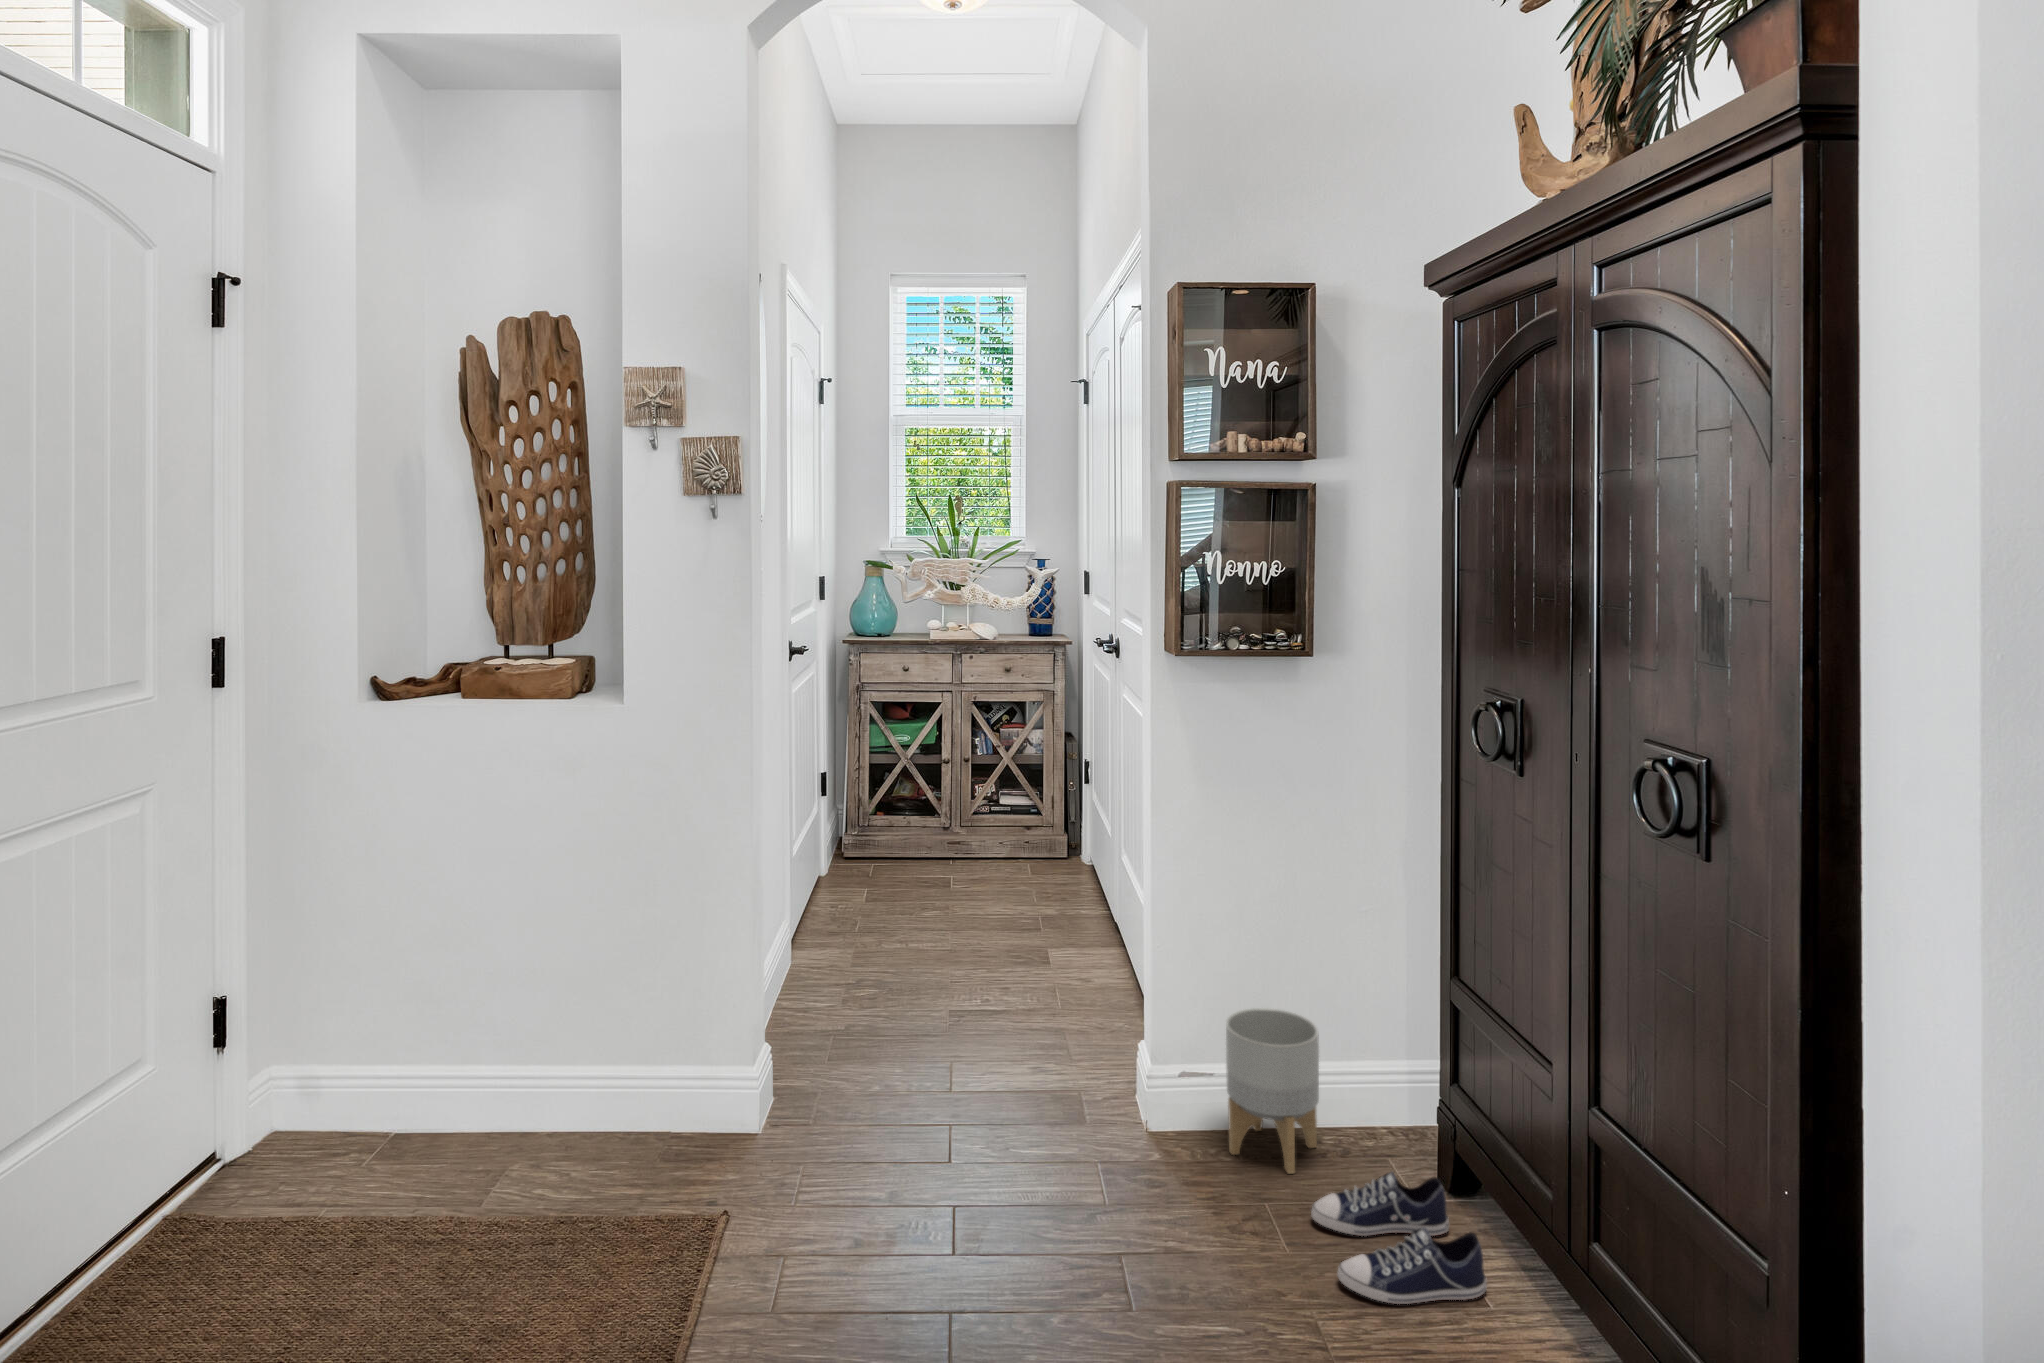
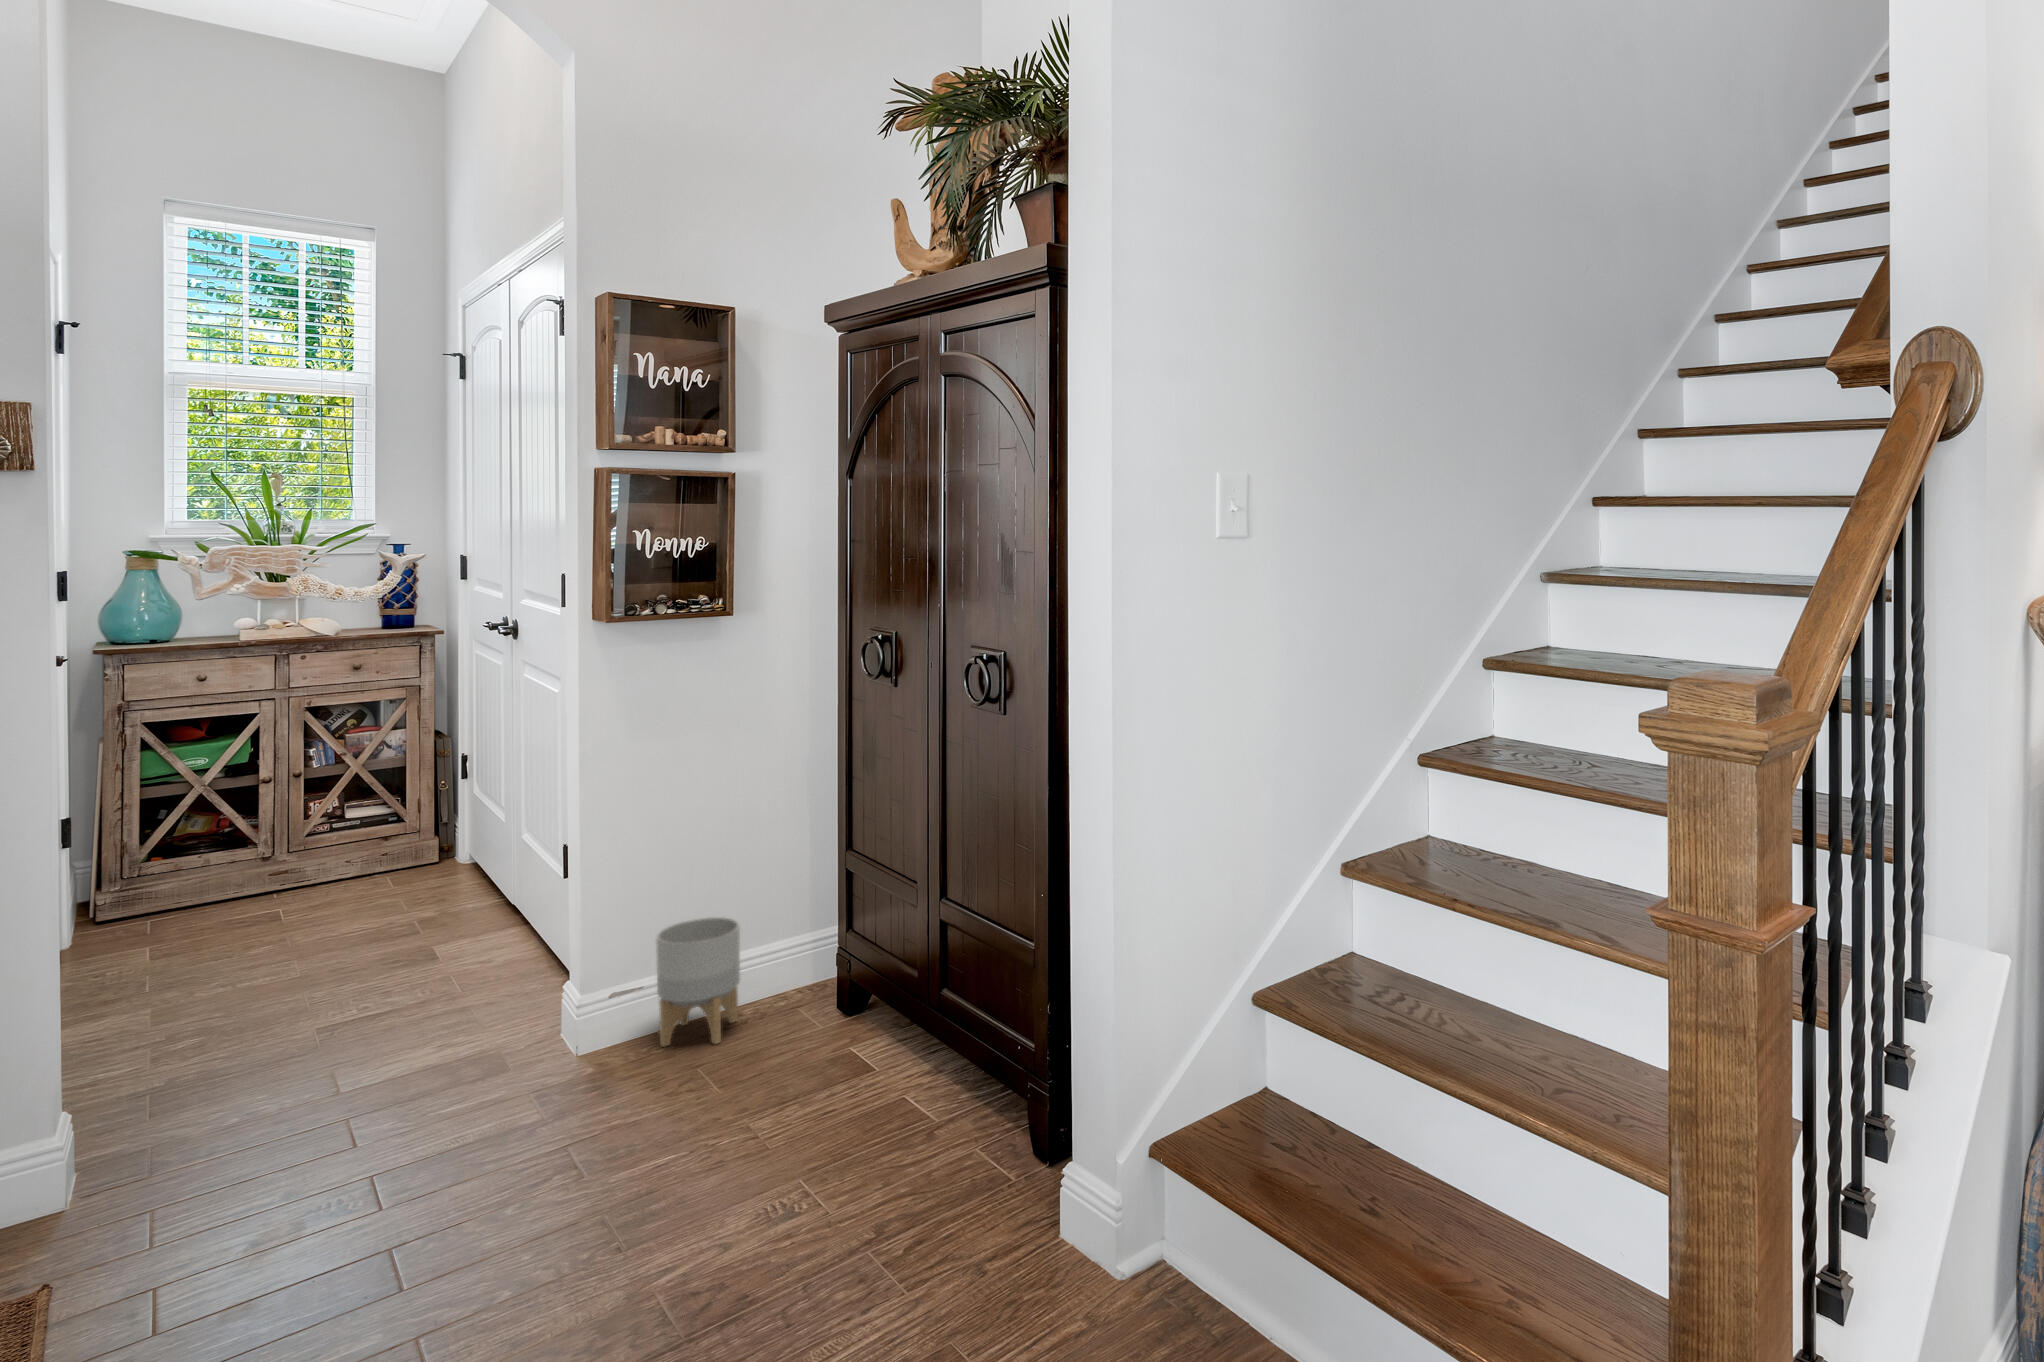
sneaker: present [1311,1172,1487,1304] -> none [738,1003,873,1095]

